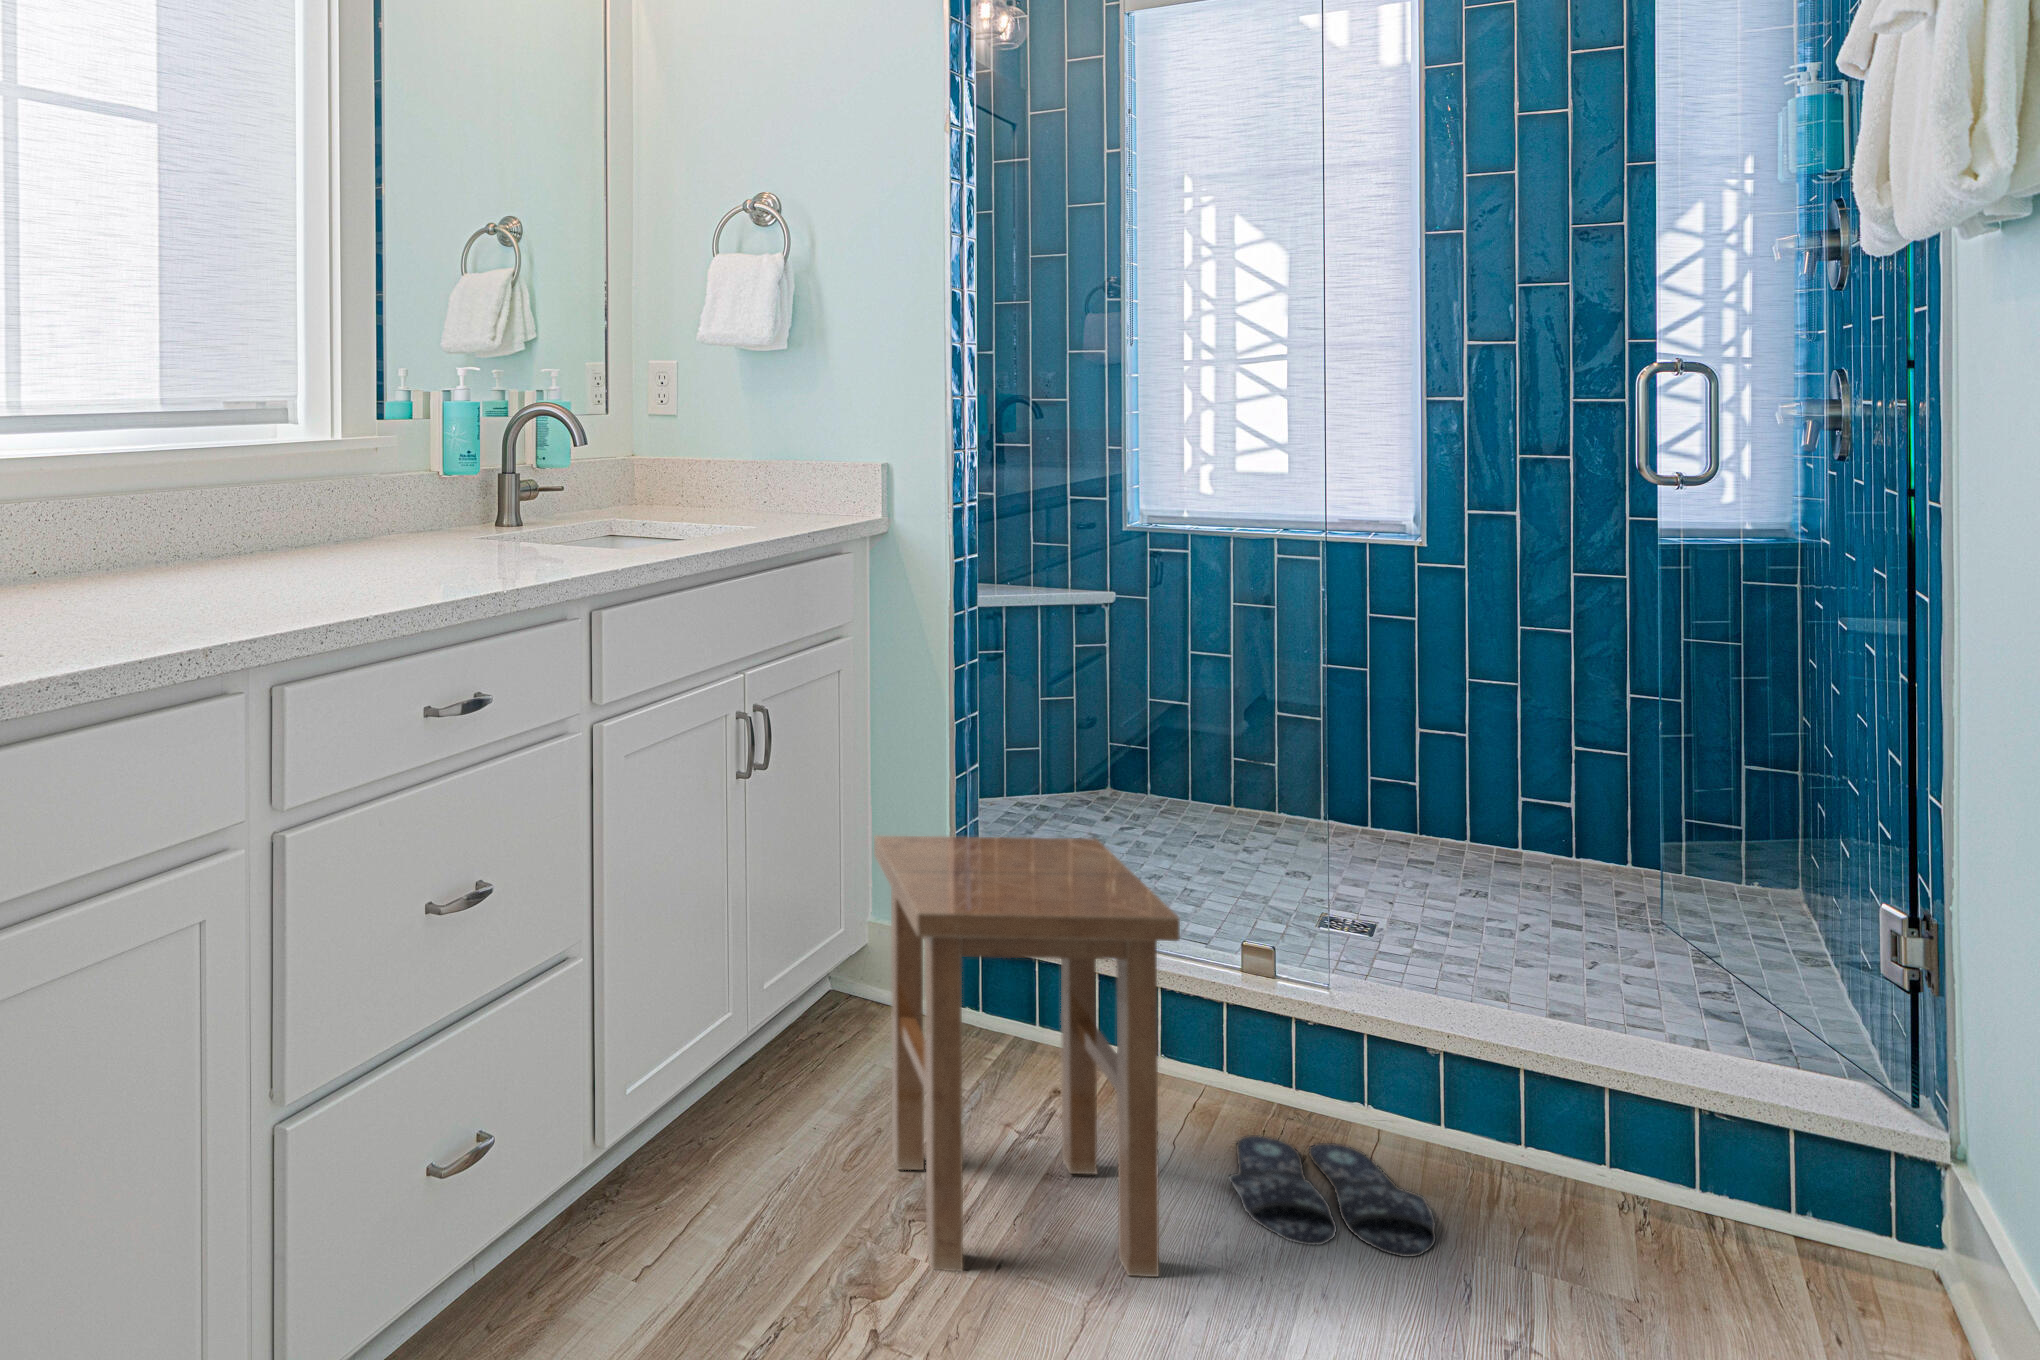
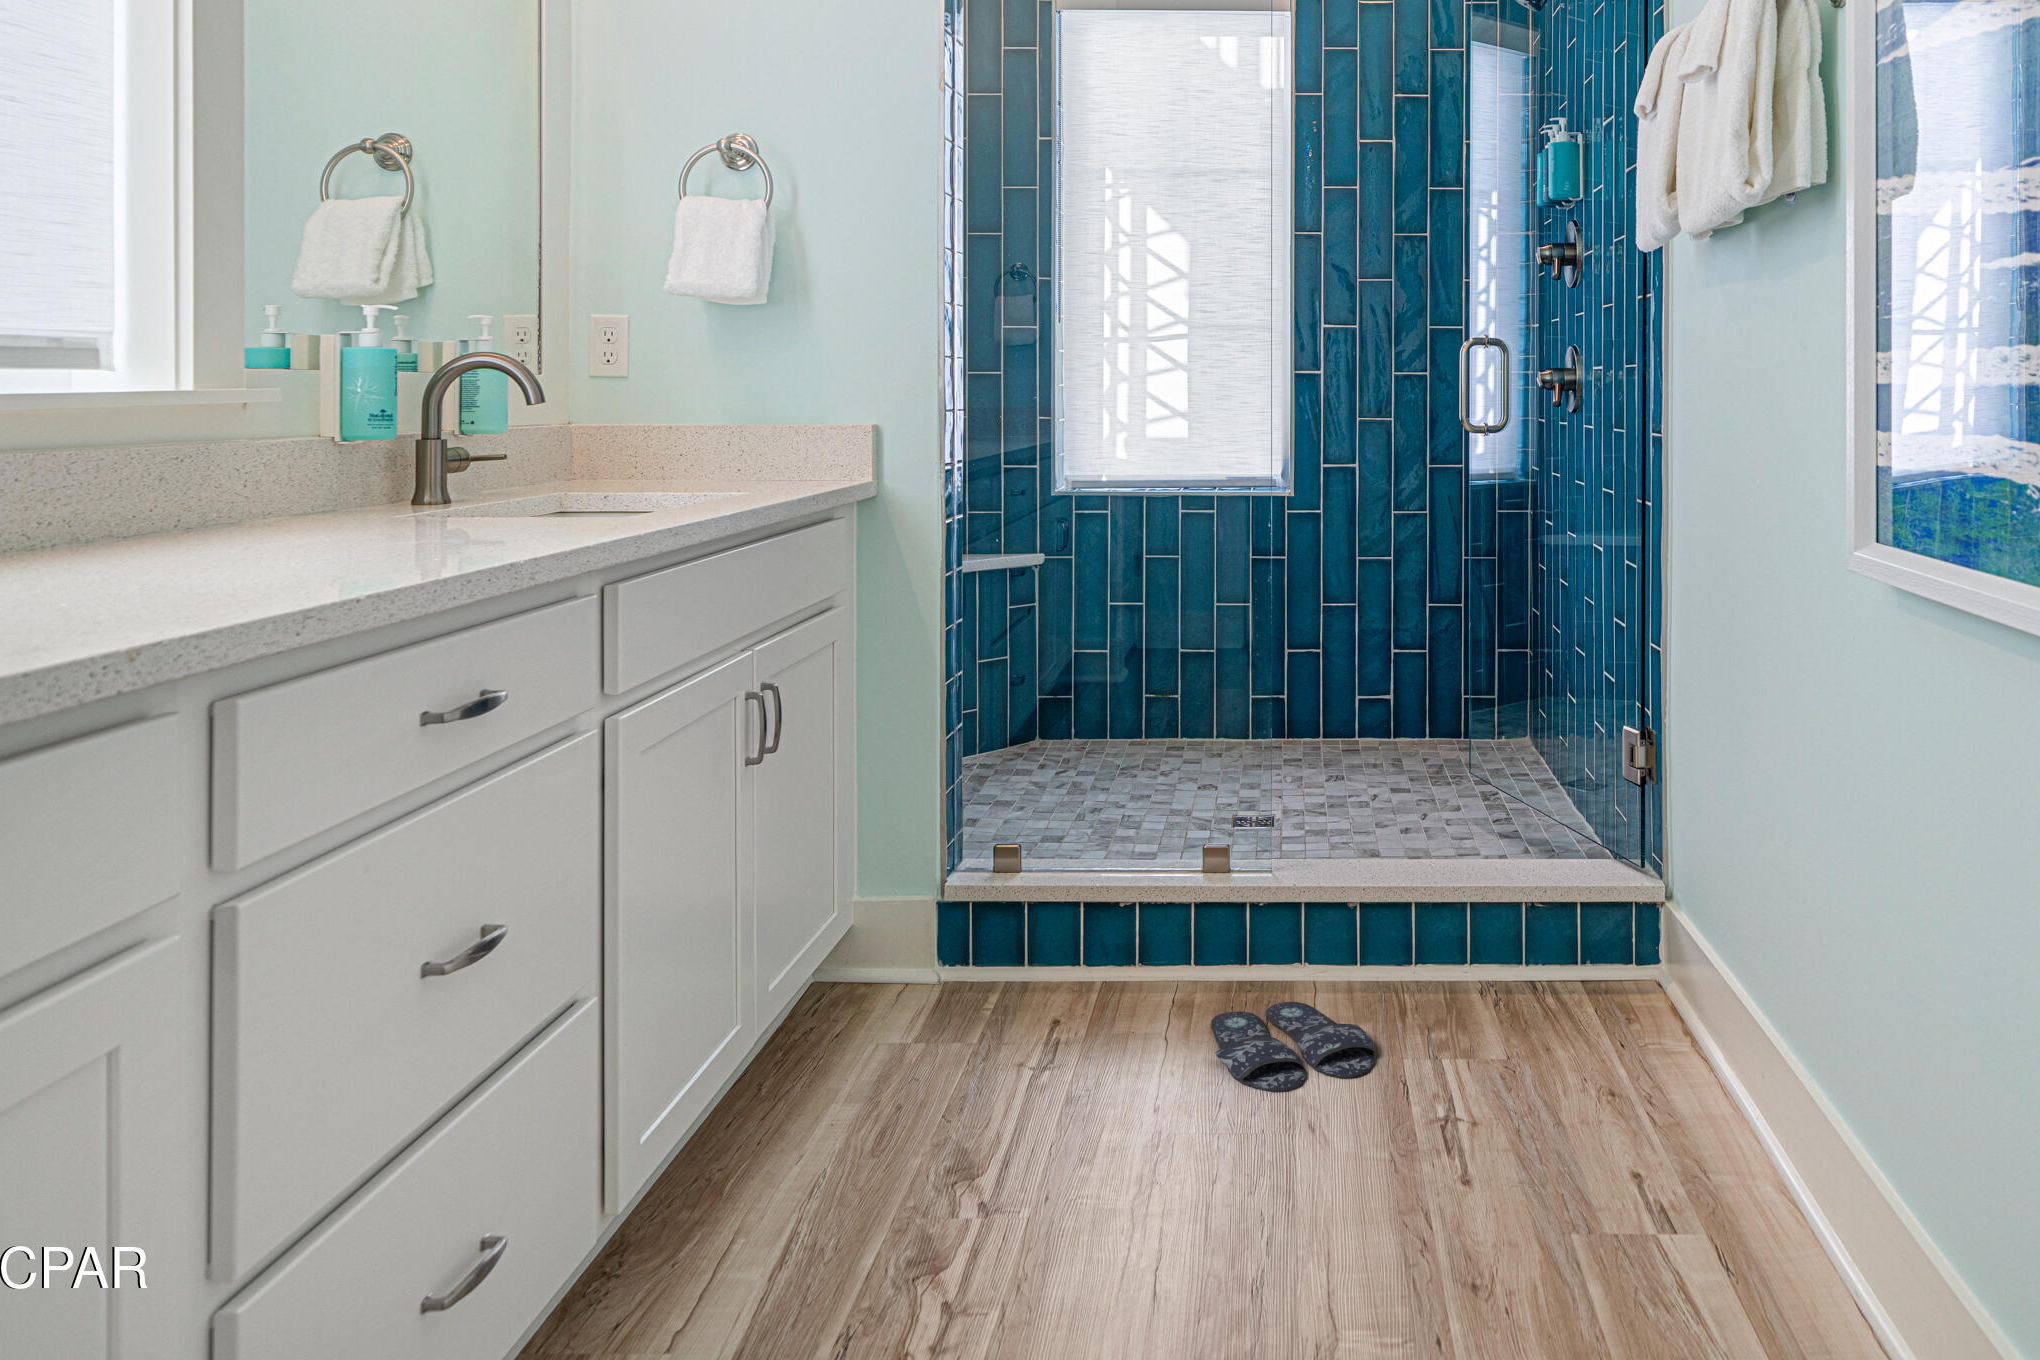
stool: present [874,836,1180,1277] -> none [901,769,1211,1223]

